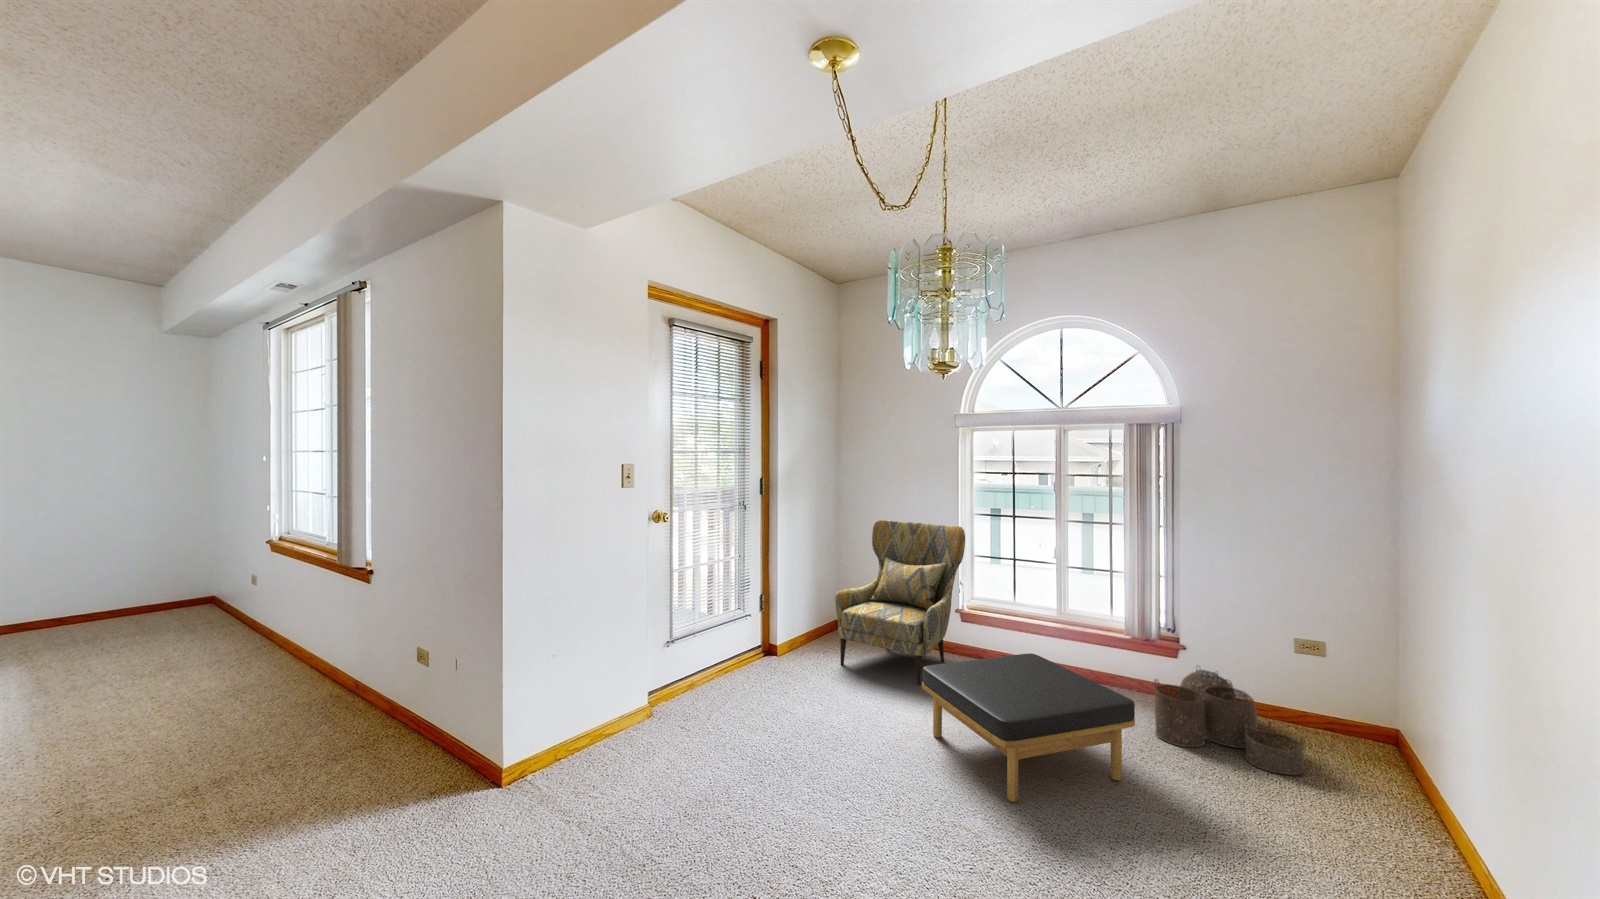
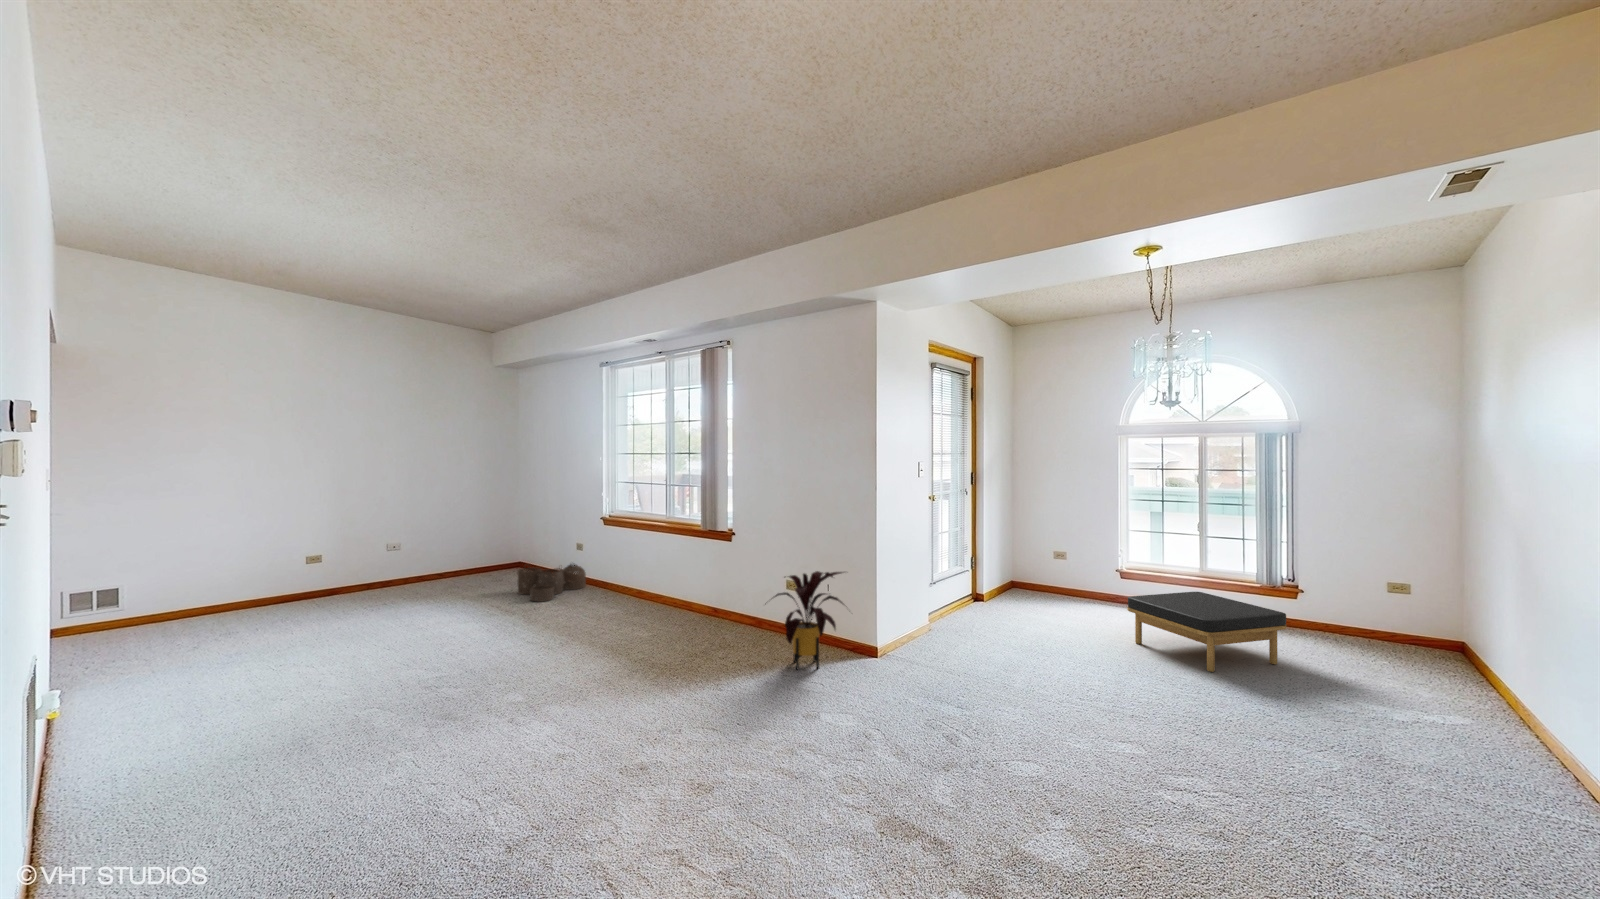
armchair: present [835,520,965,685] -> none [1029,504,1128,619]
house plant: none [276,641,452,817] -> present [774,571,843,669]
woven basket: present [1154,666,1304,775] -> present [518,564,586,602]

